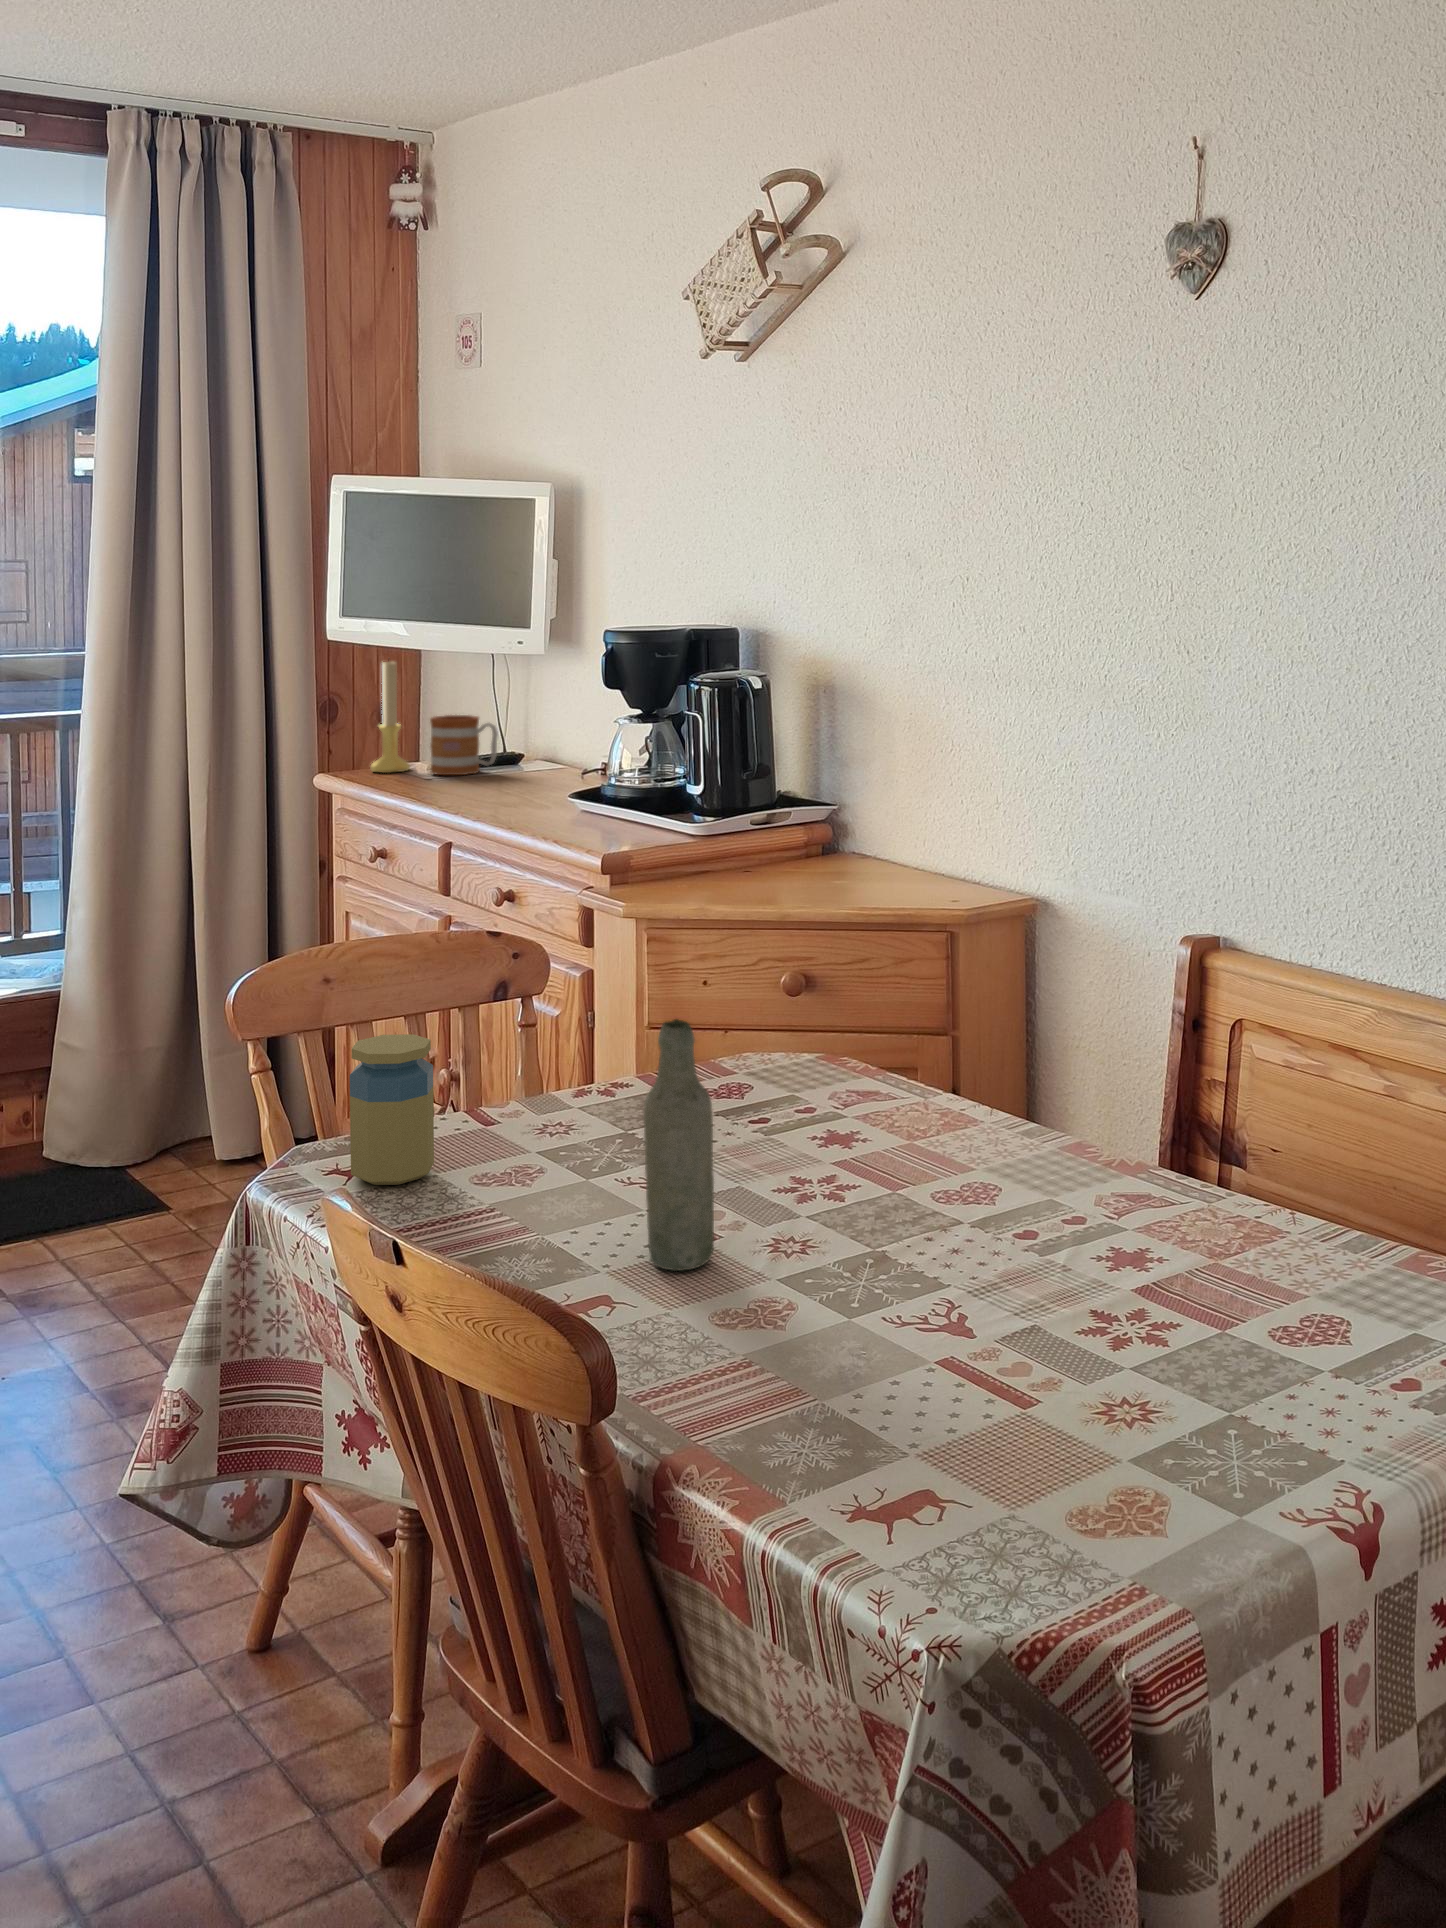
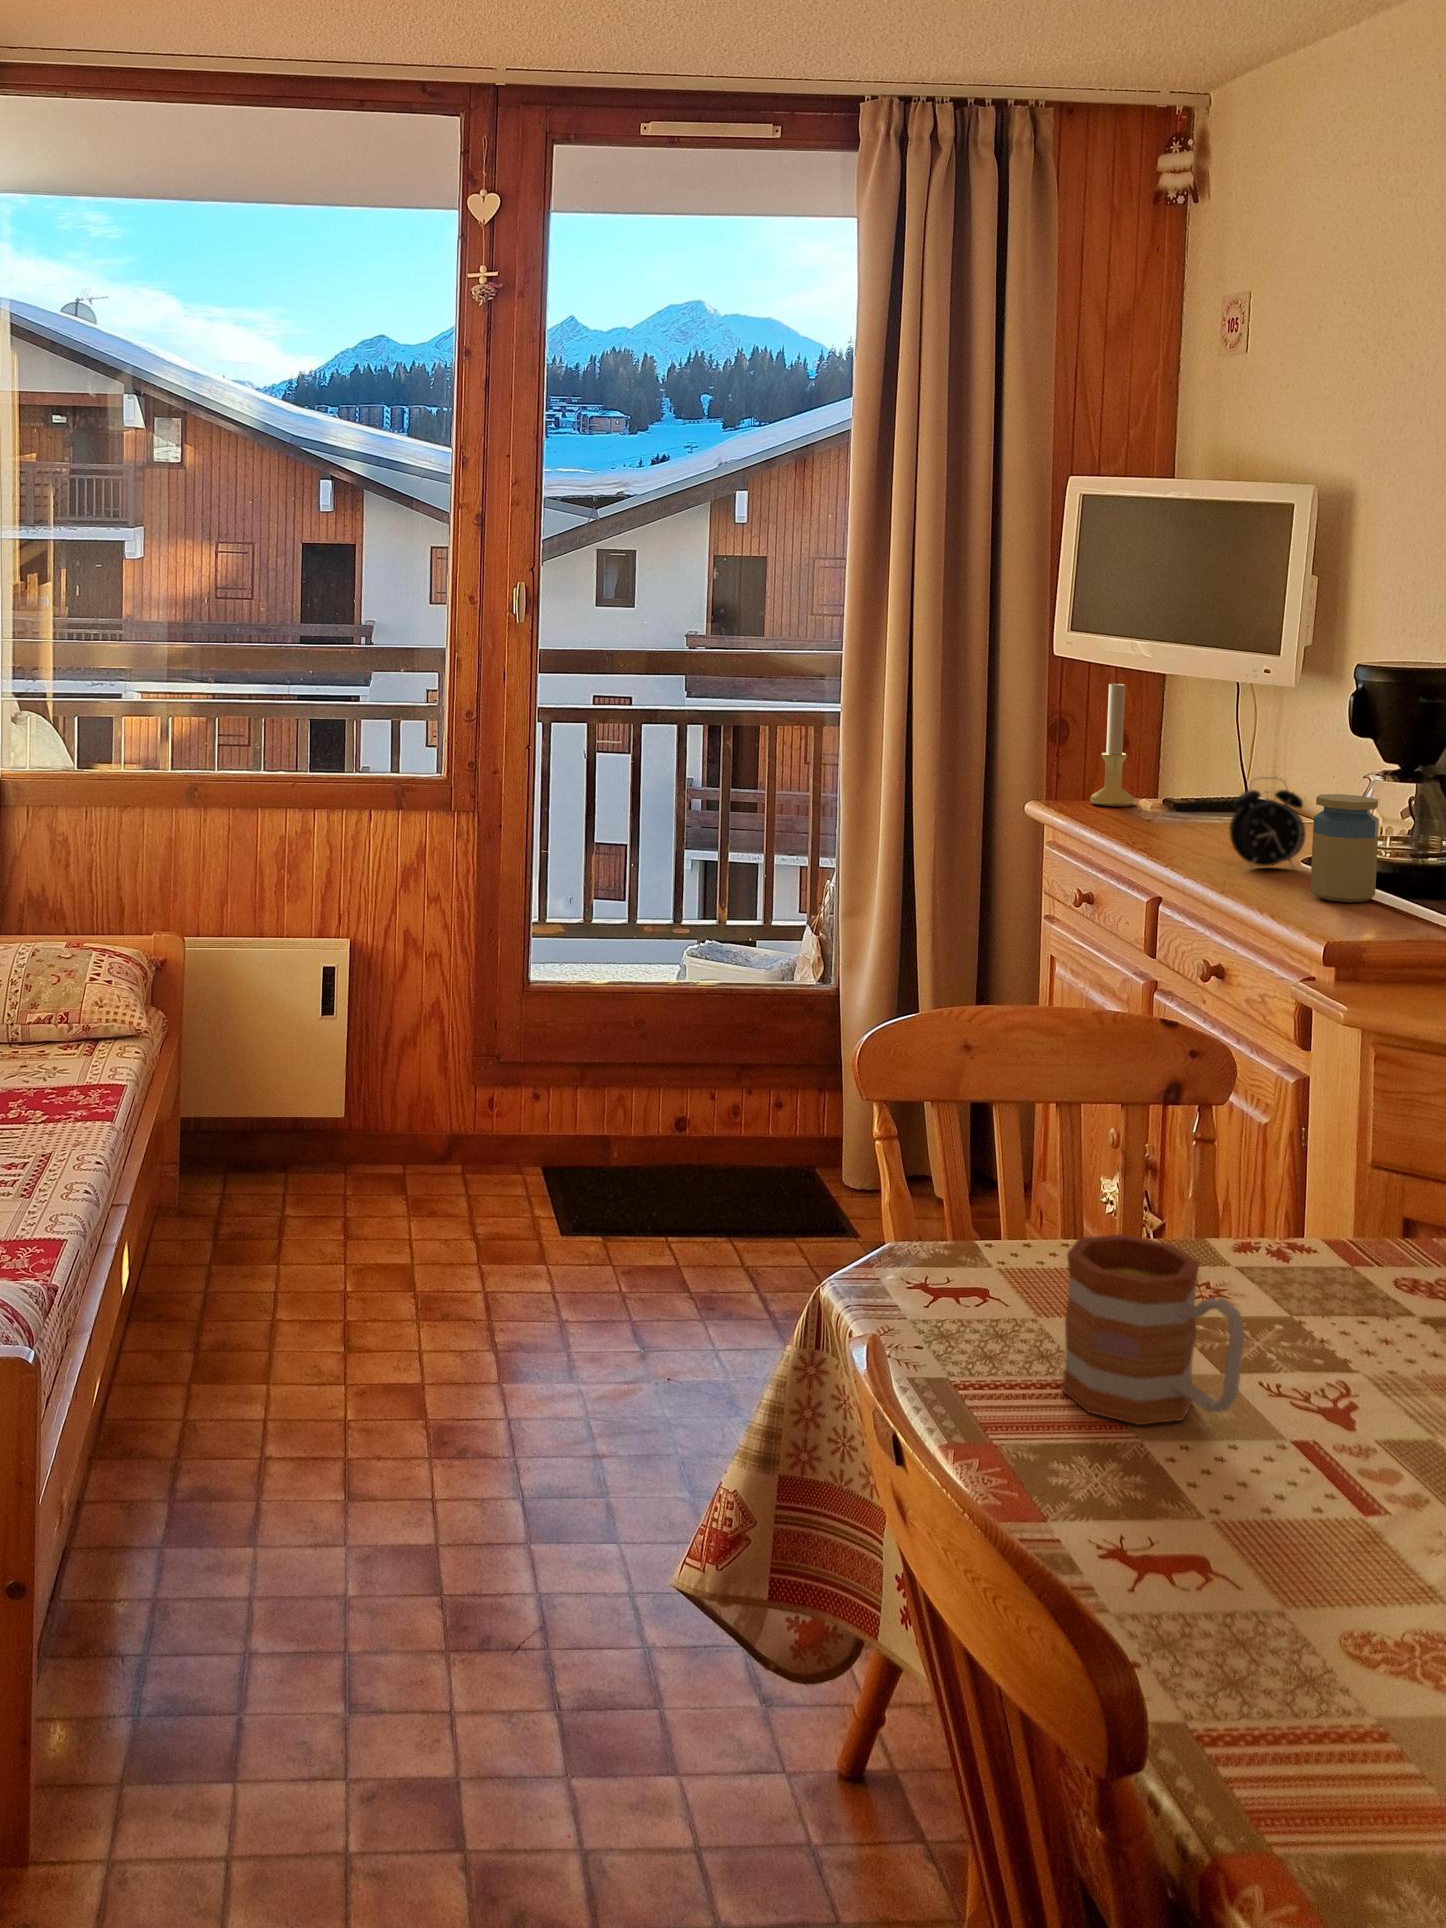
mug: present [430,715,498,775] -> present [1062,1235,1245,1425]
alarm clock: none [507,732,568,811] -> present [1230,789,1305,866]
bottle: present [644,1019,714,1271] -> none [1277,1204,1380,1556]
jar: present [350,1034,434,1185] -> present [1310,794,1379,902]

